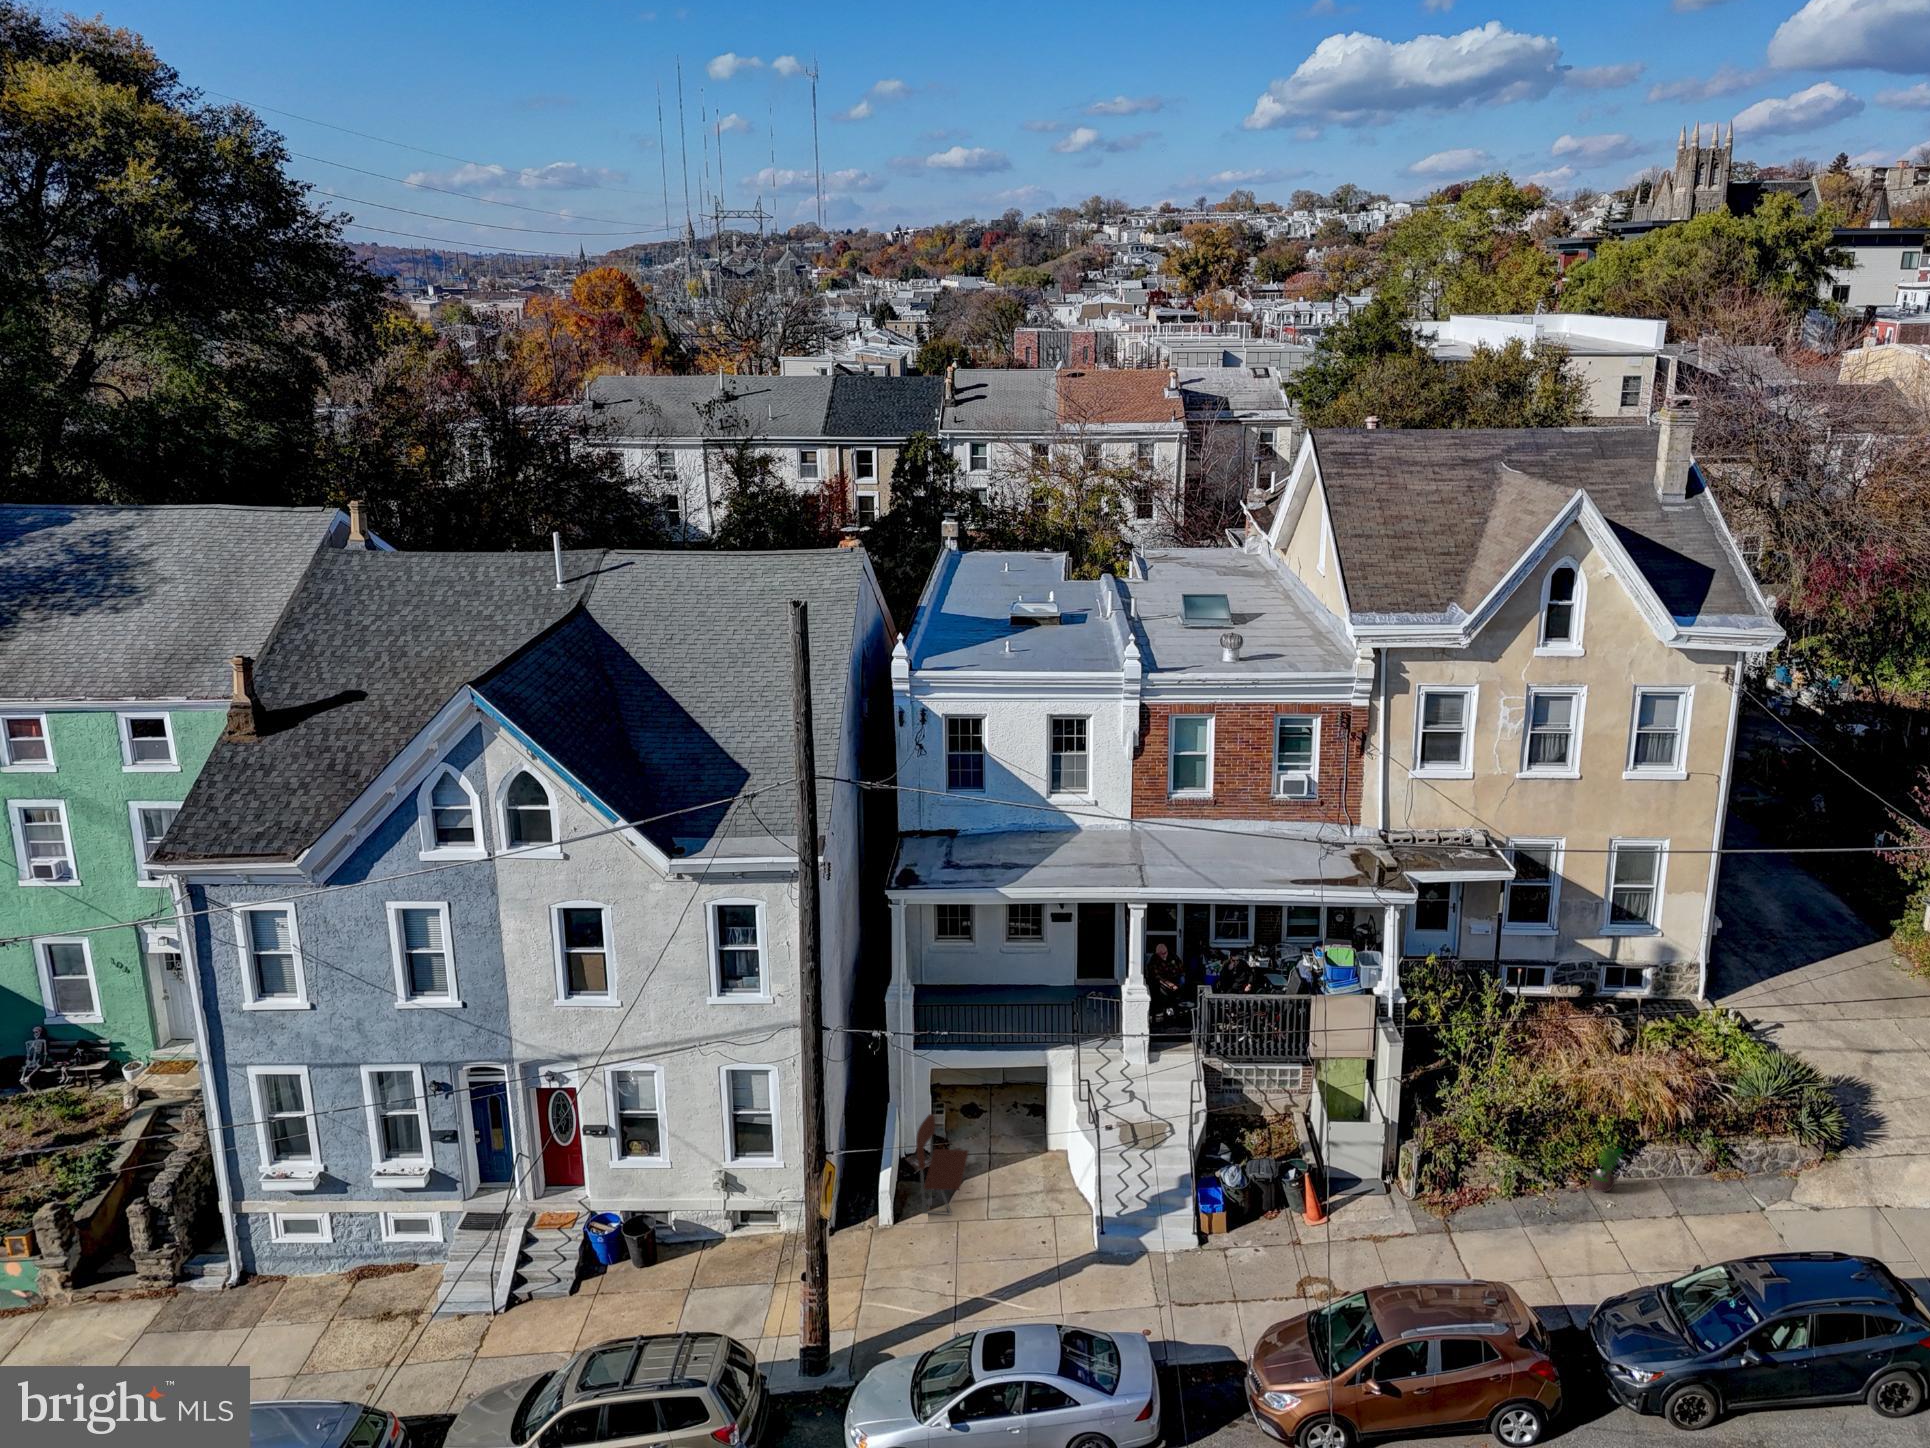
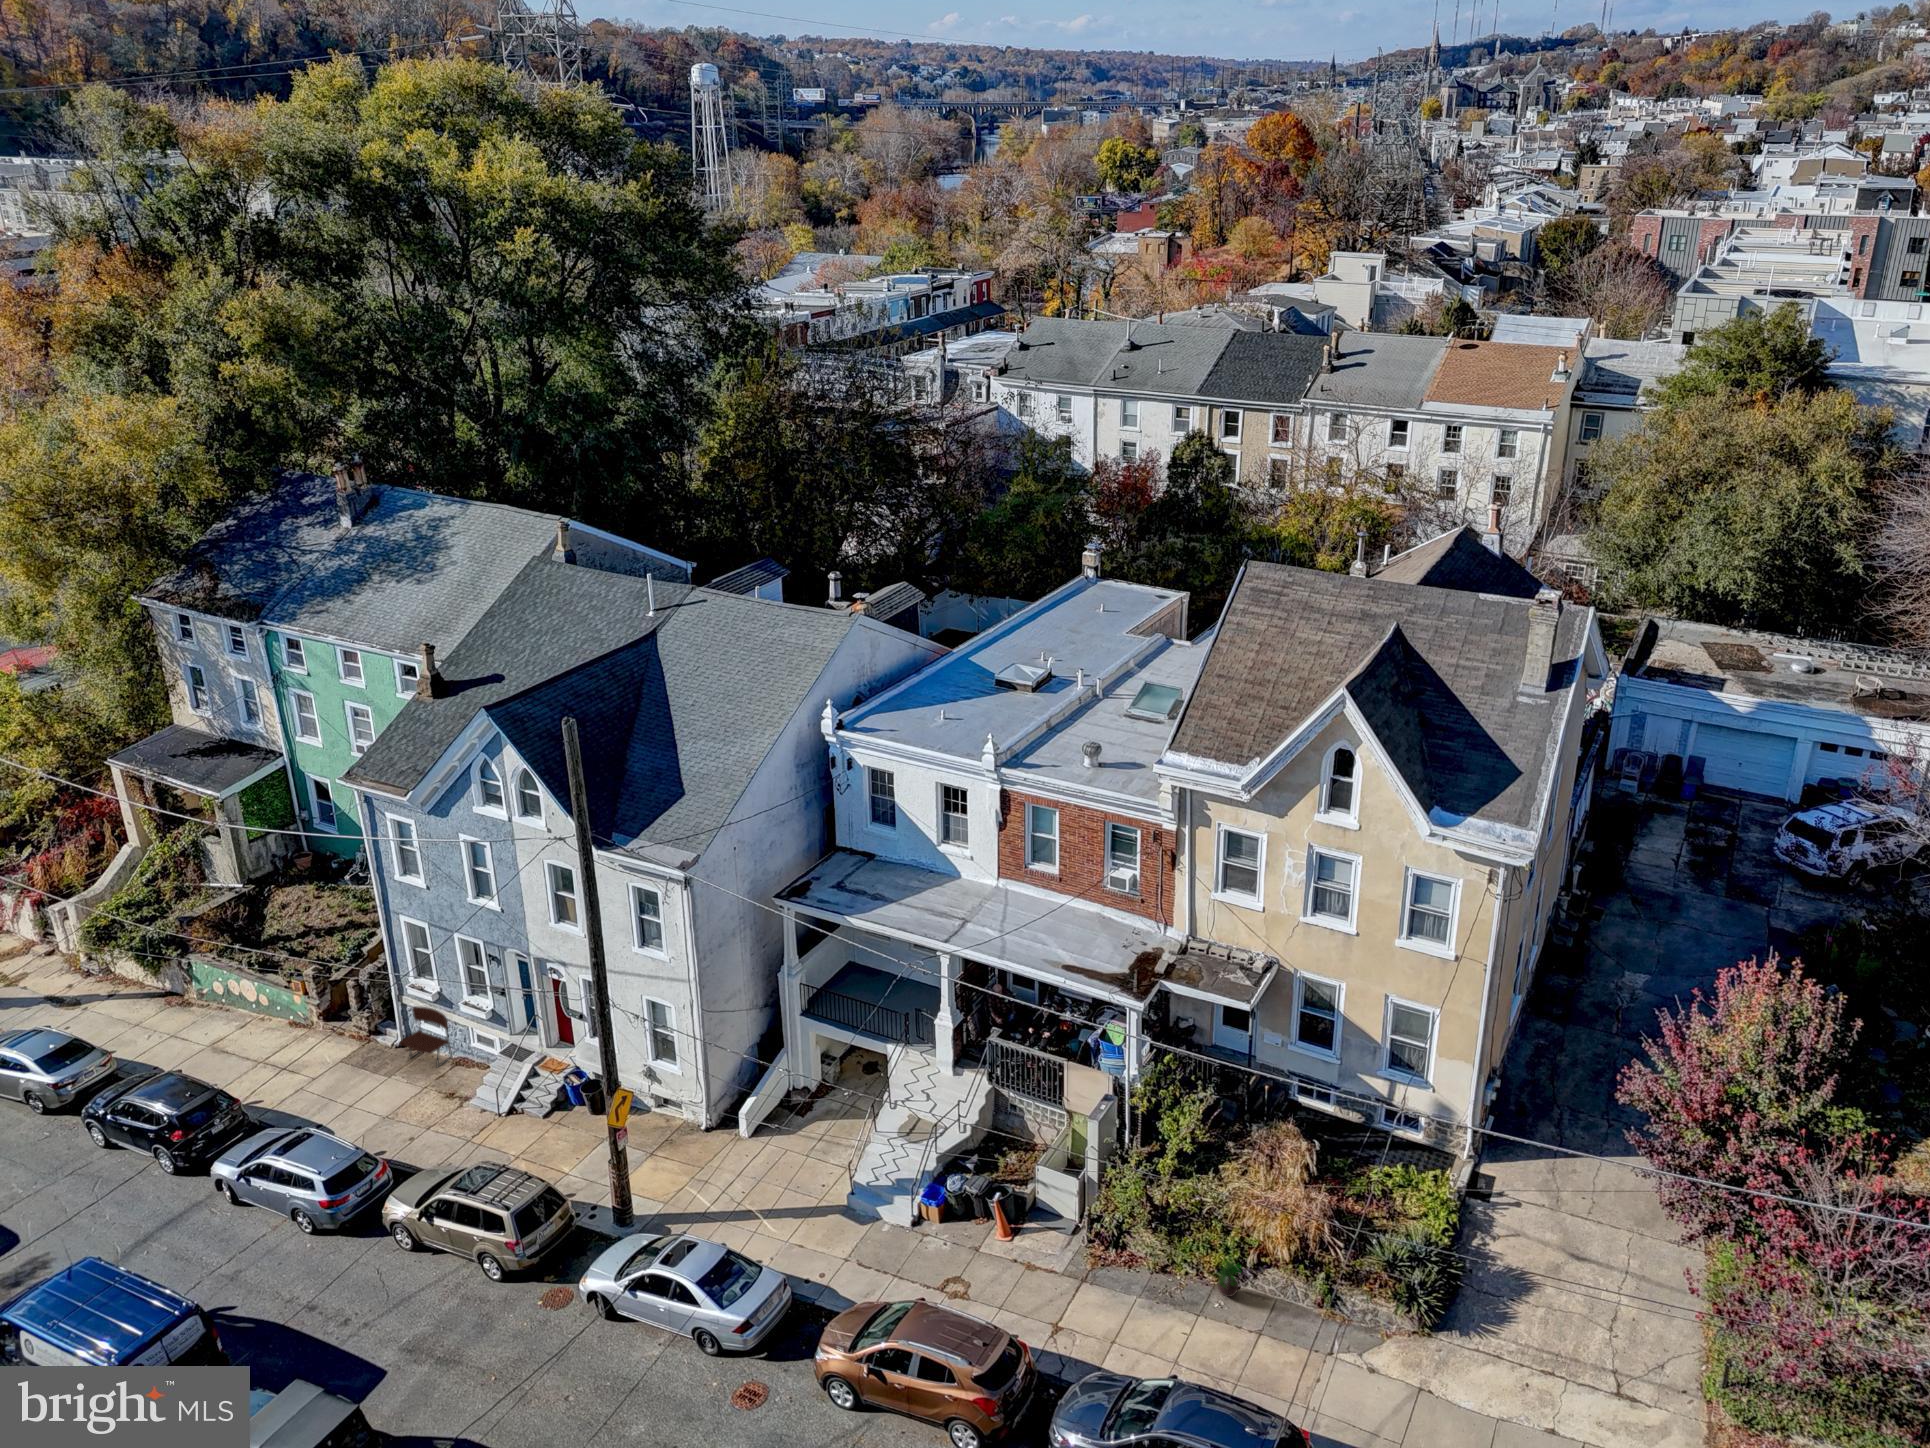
bench: present [916,1114,968,1215] -> present [399,1006,452,1067]

